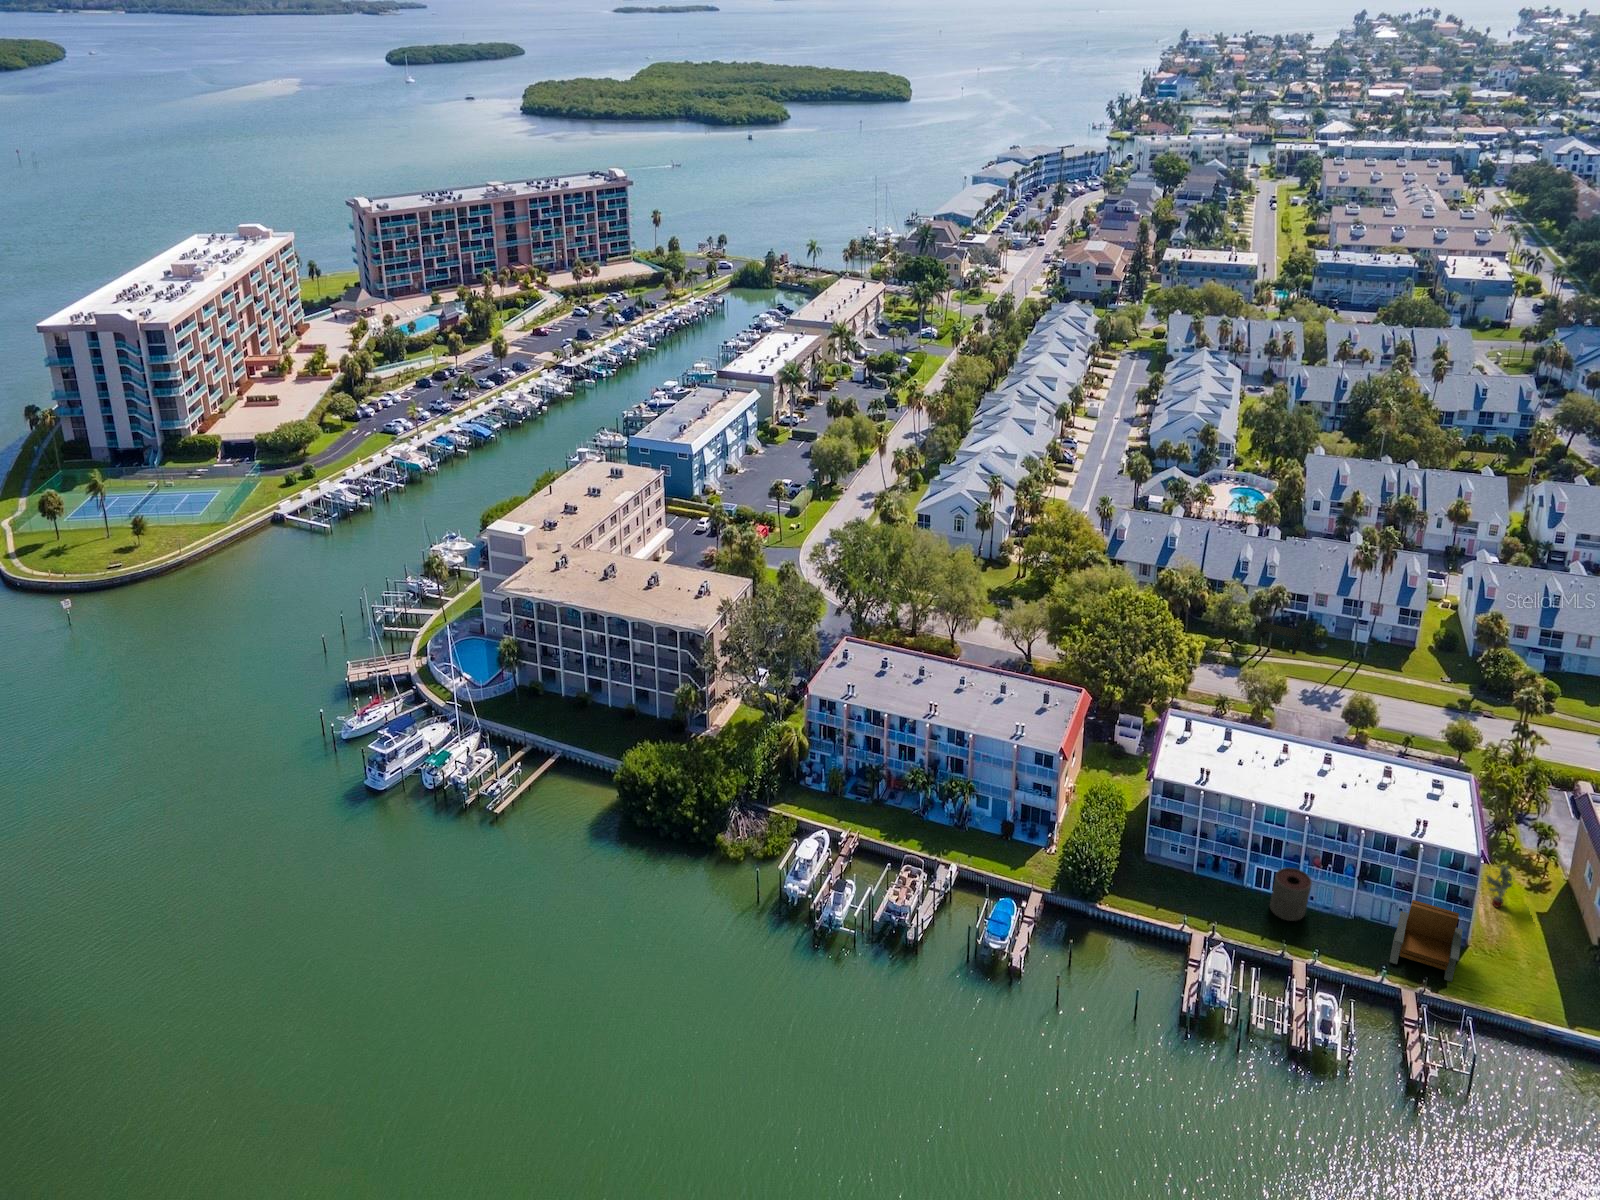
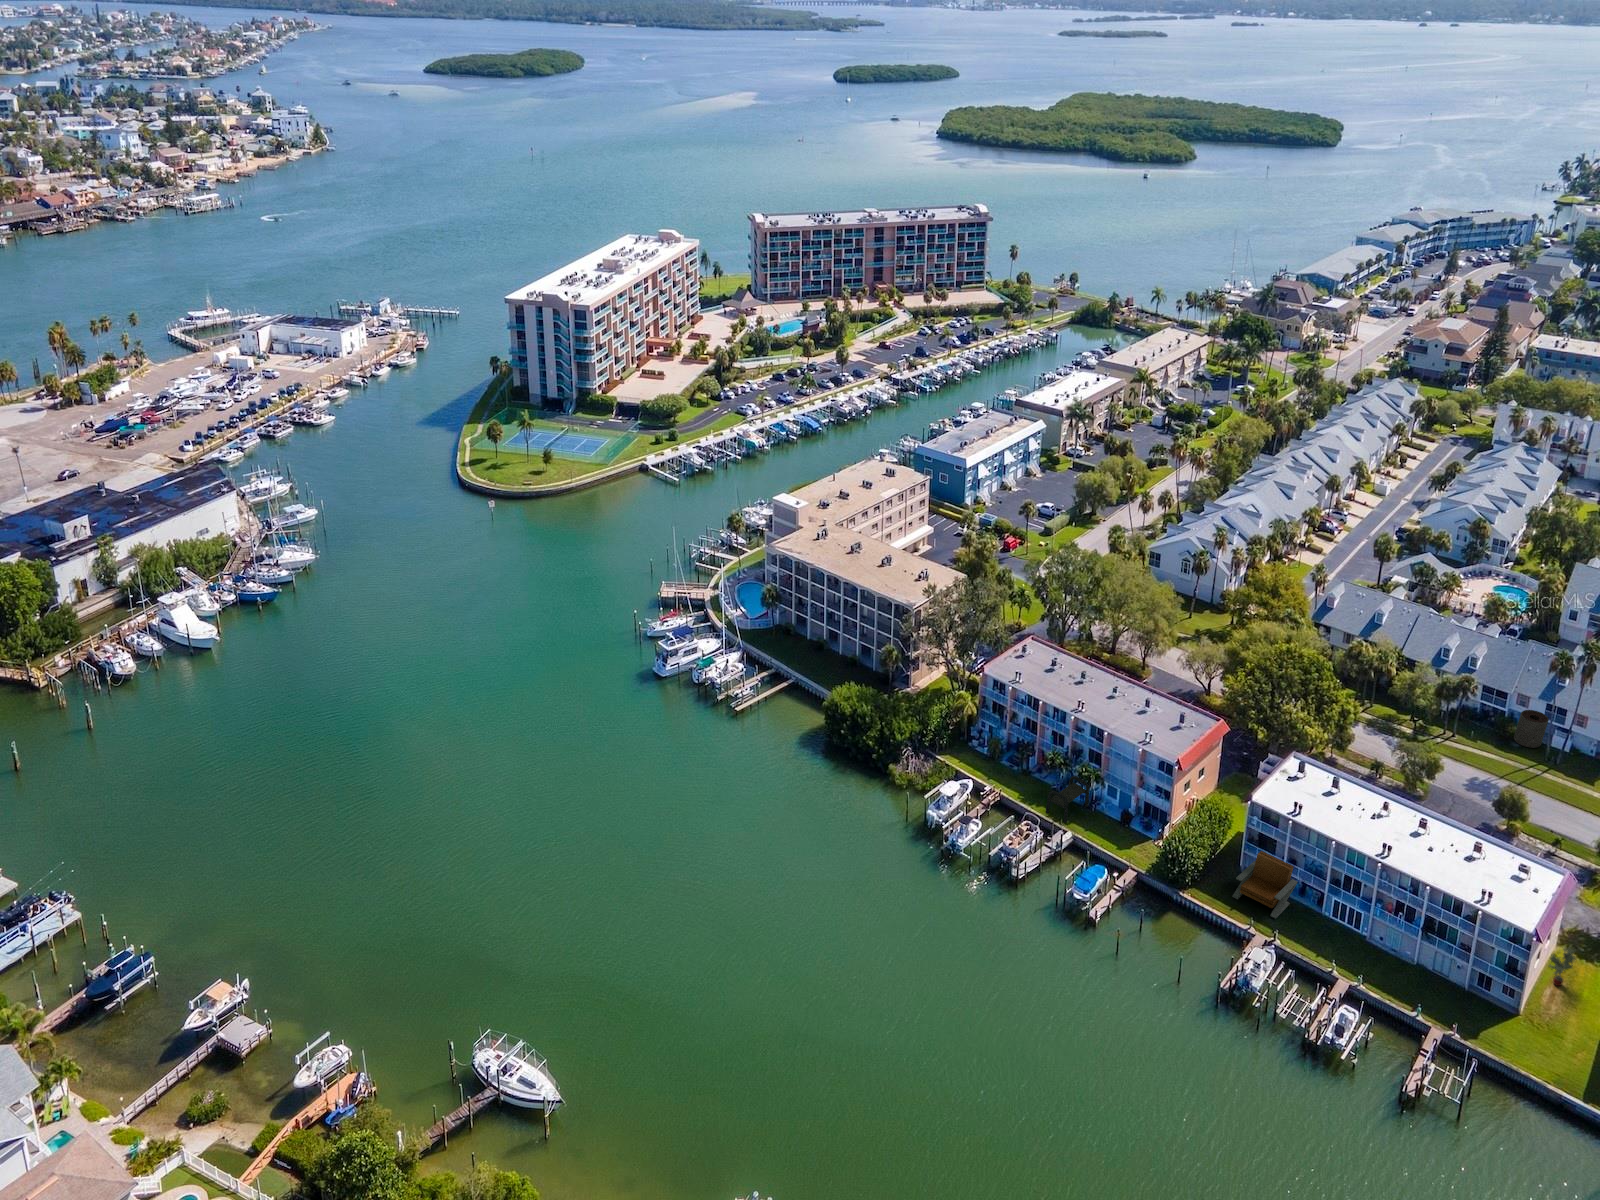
bench: present [1256,618,1303,655] -> present [1046,776,1089,823]
trash can: present [1270,868,1312,921] -> present [1514,710,1549,748]
lounge chair: present [1389,900,1463,982] -> present [1232,851,1298,919]

